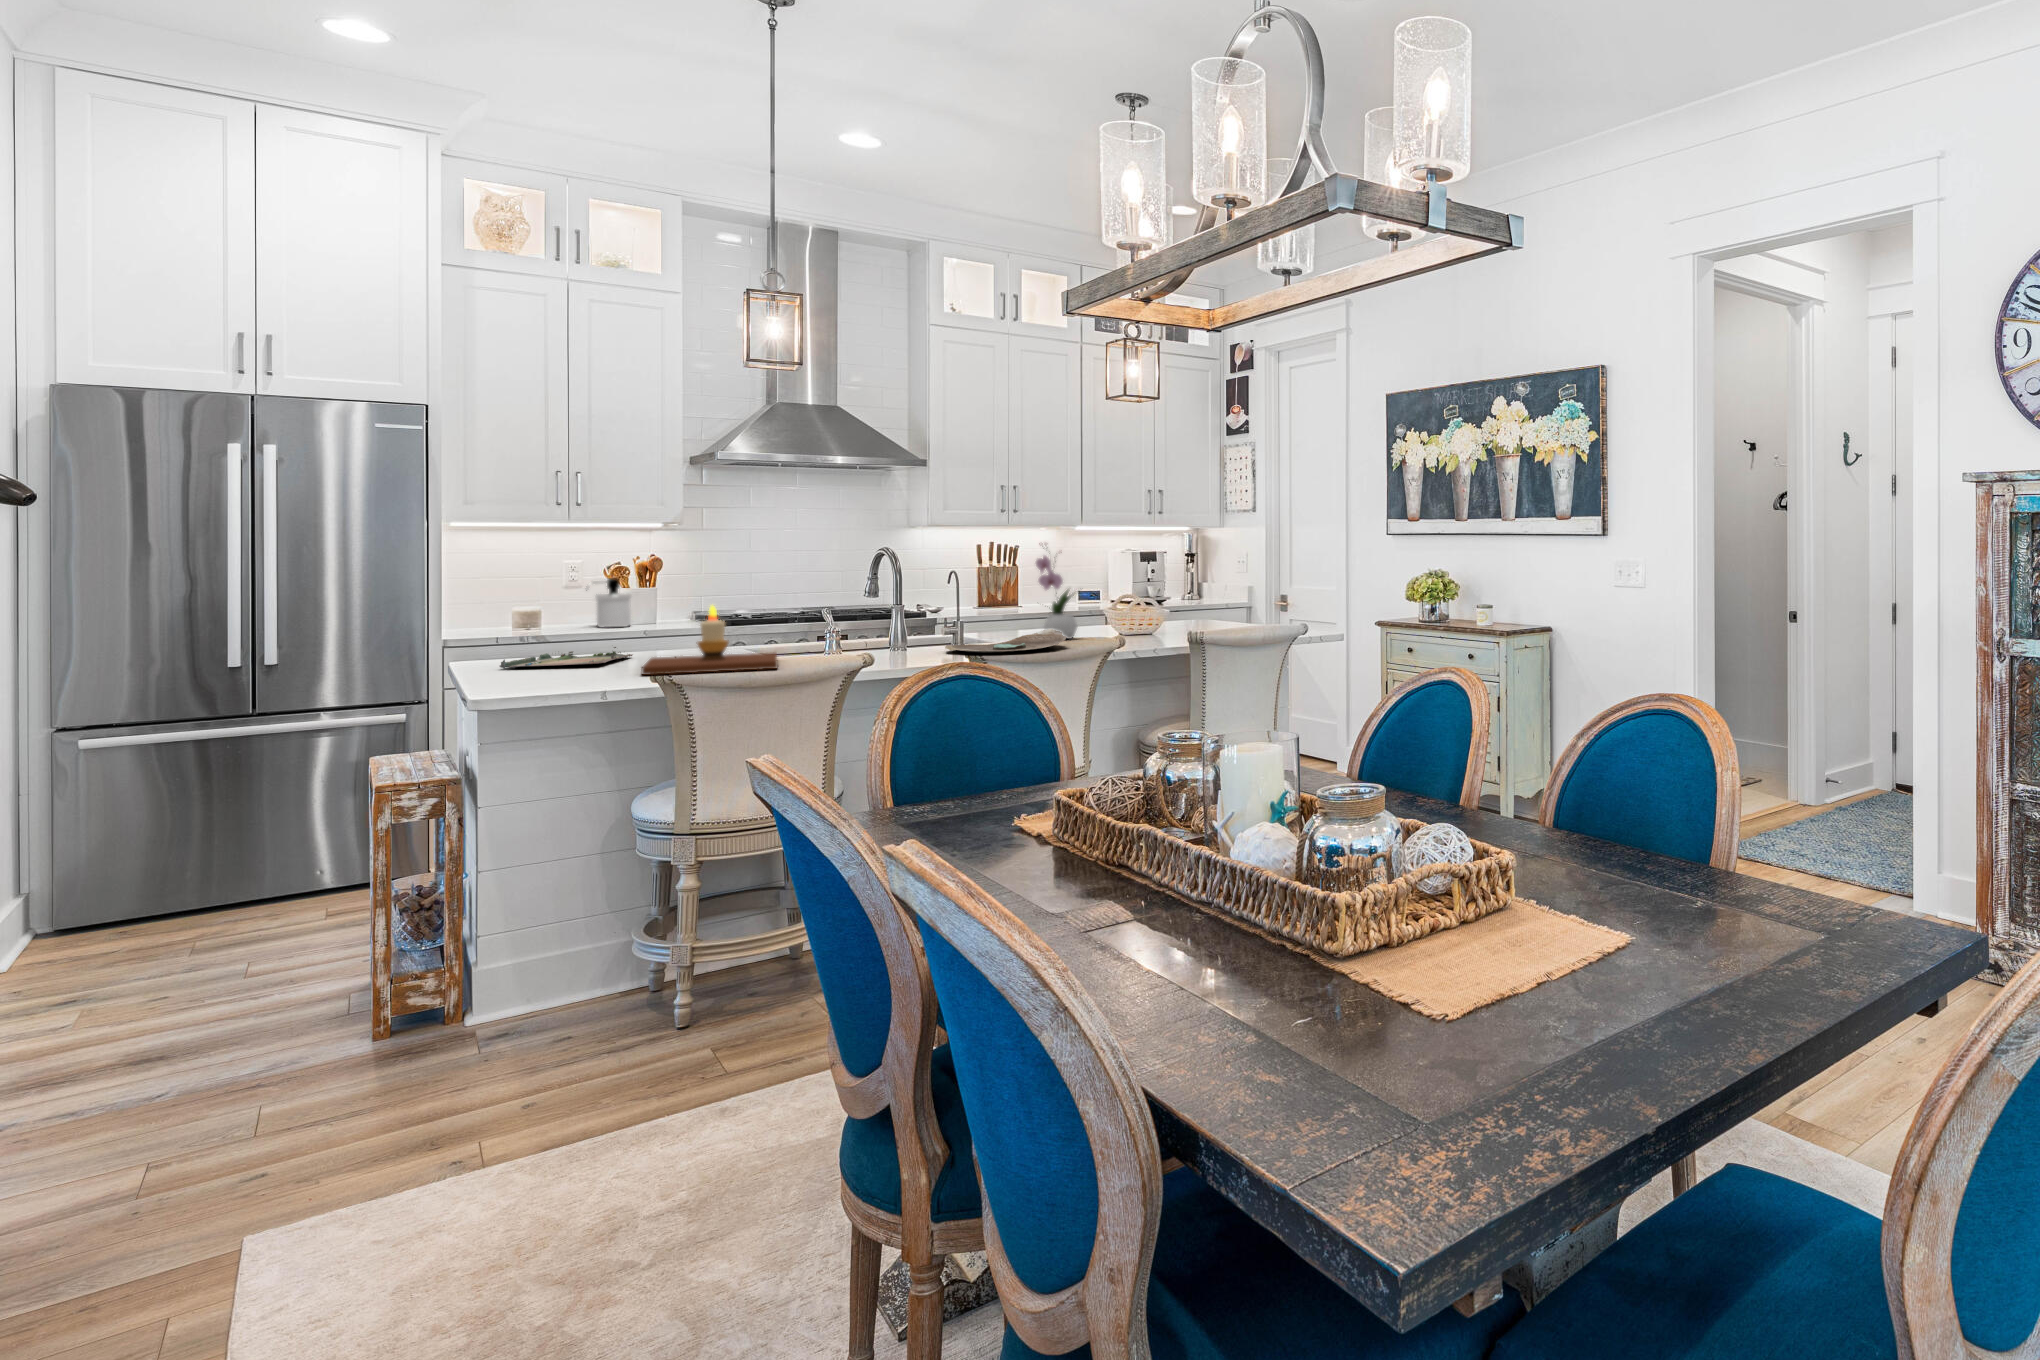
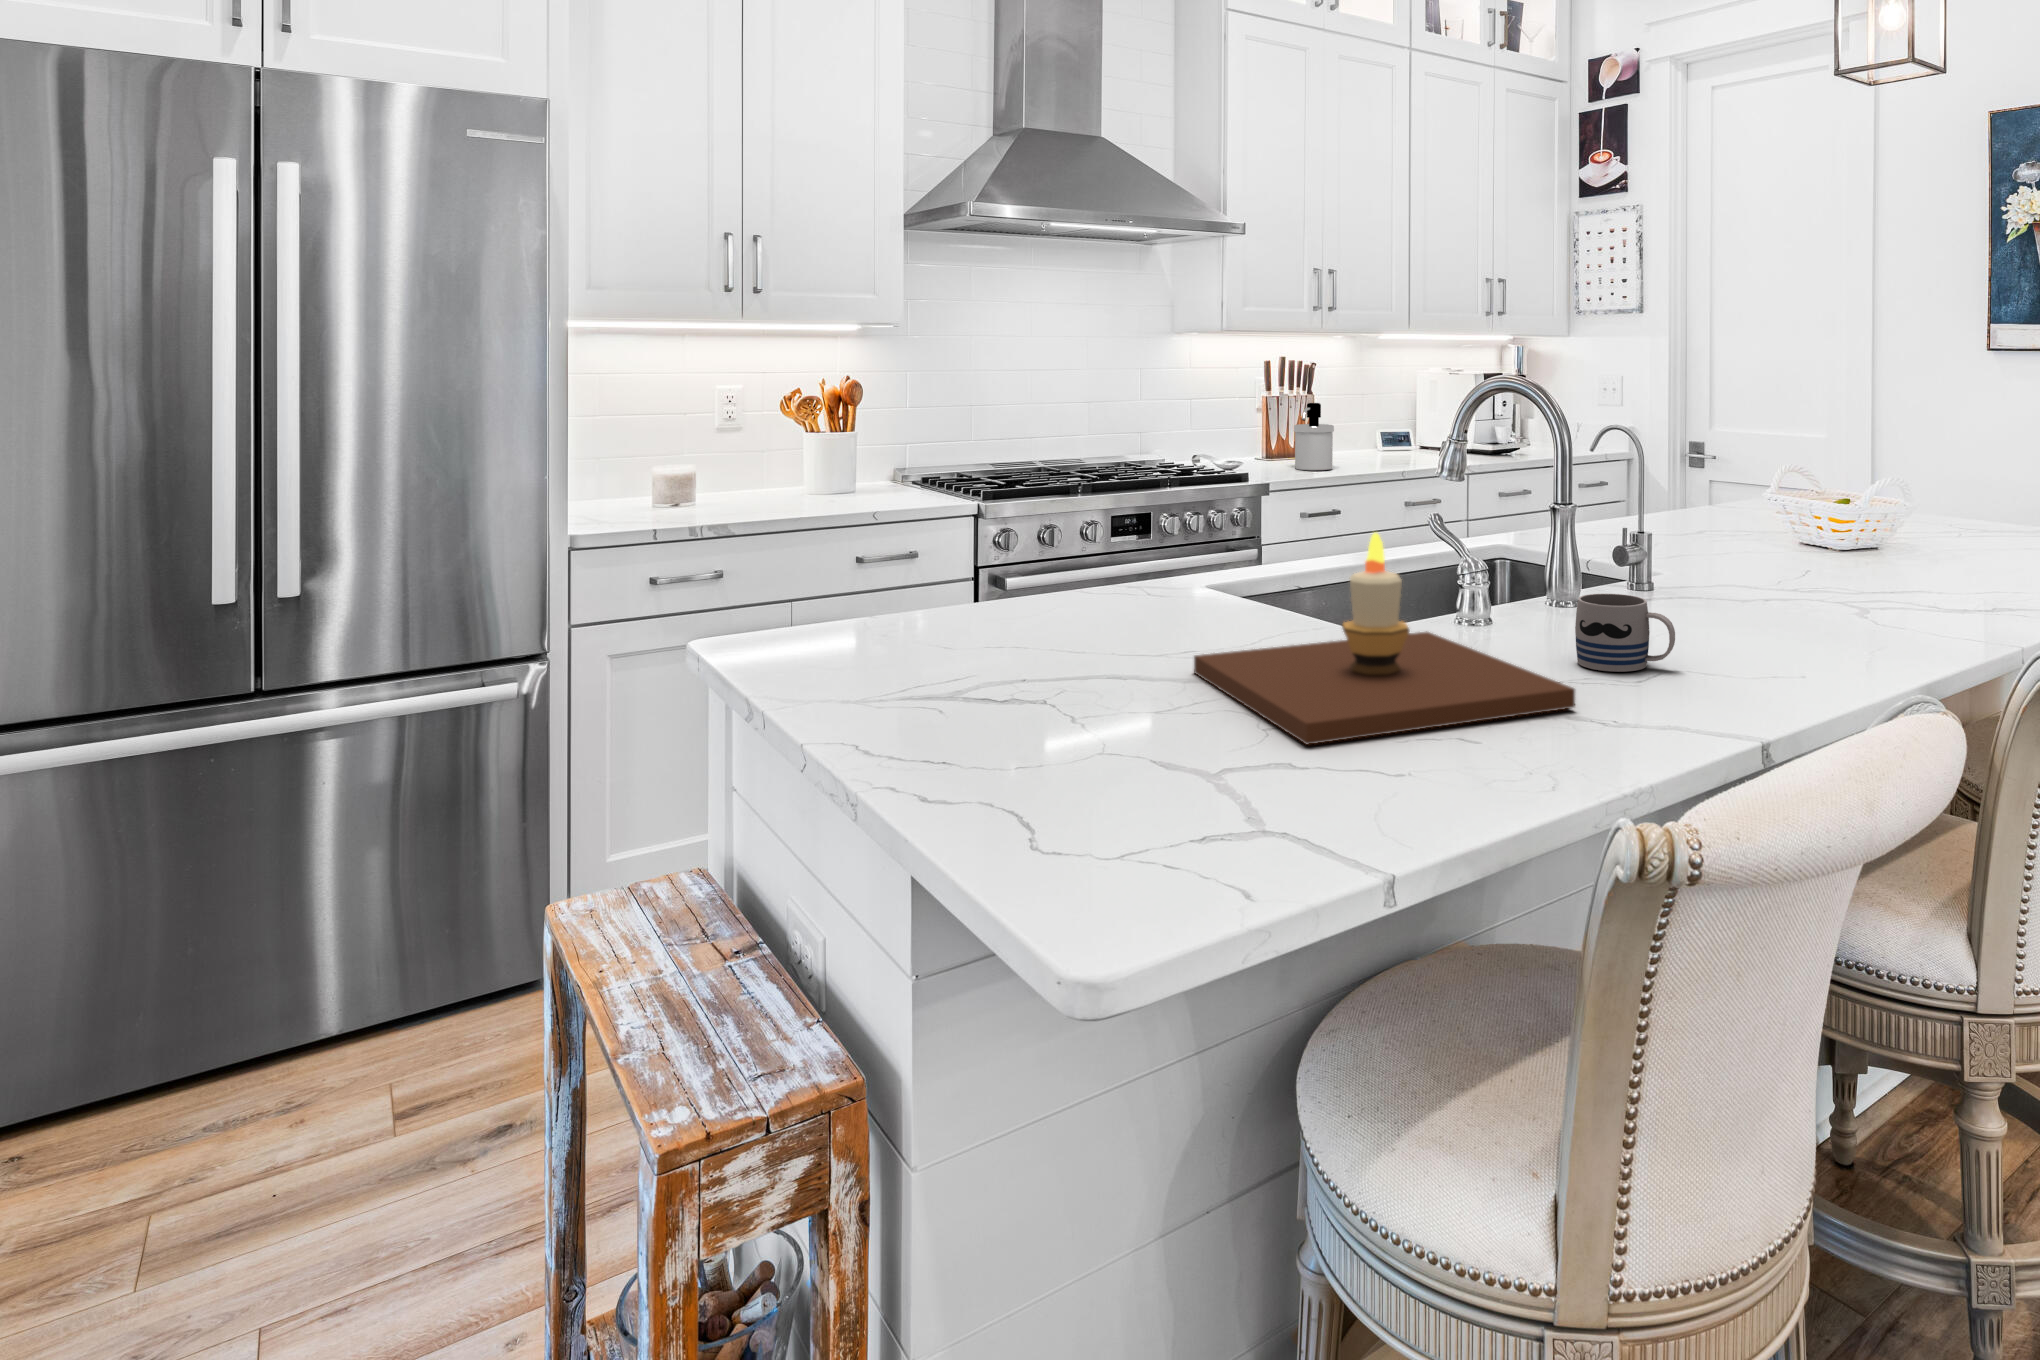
flower arrangement: present [1036,556,1077,639] -> none [1733,367,1813,566]
soap dispenser: present [586,578,631,627] -> present [1294,403,1334,470]
decorative bowl: present [945,629,1066,653] -> none [1697,553,1942,625]
mug: none [824,634,862,663] -> present [1575,594,1675,672]
tray: present [500,647,633,668] -> none [874,603,1100,694]

